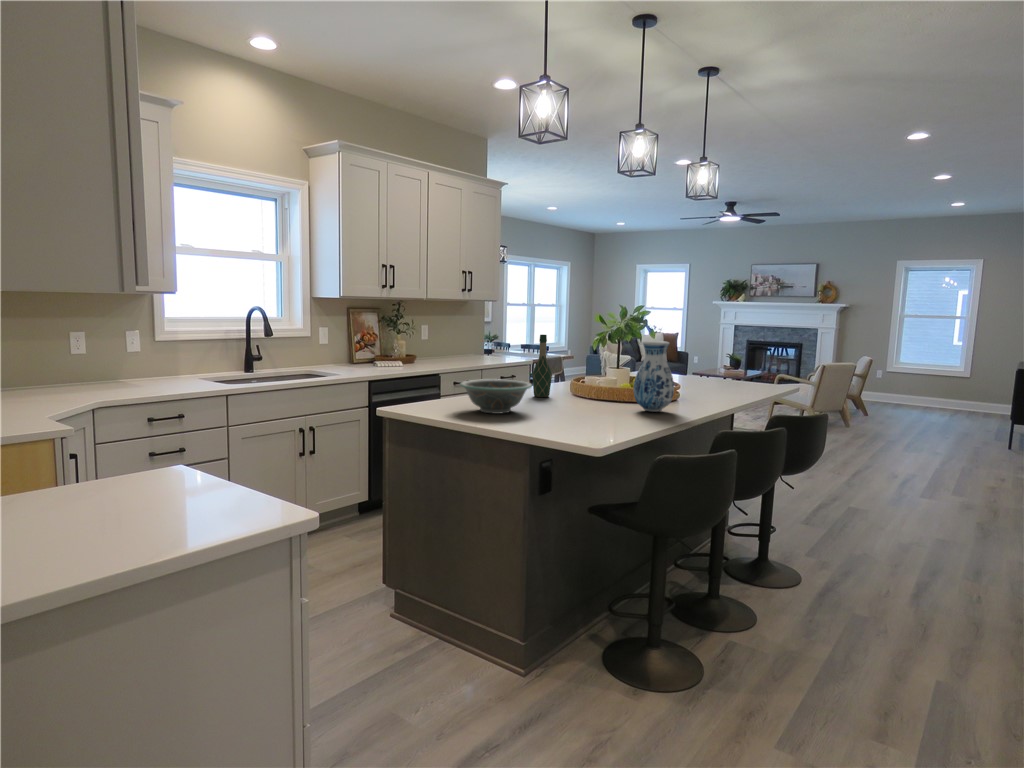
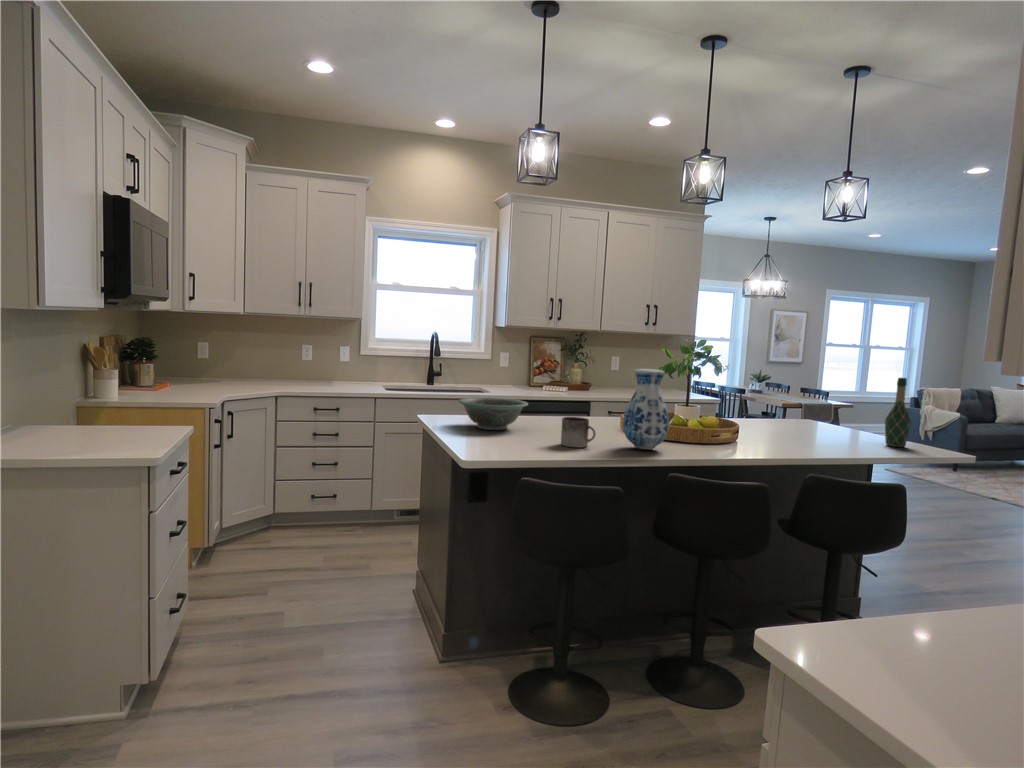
wine bottle: present [532,335,552,397] -> present [885,378,911,447]
mug: none [595,390,629,418] -> present [561,417,596,448]

